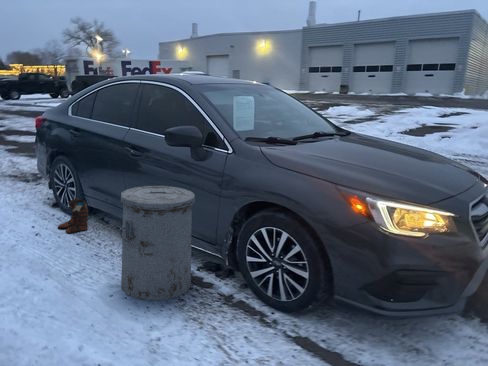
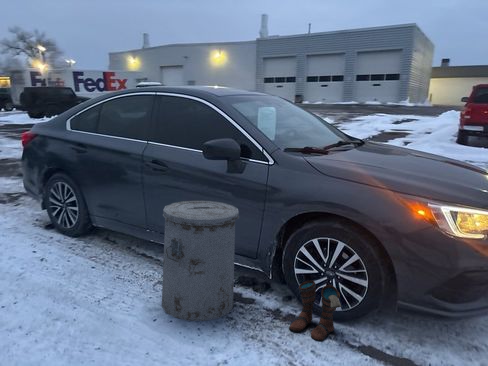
boots: present [58,198,89,233] -> present [289,280,341,341]

